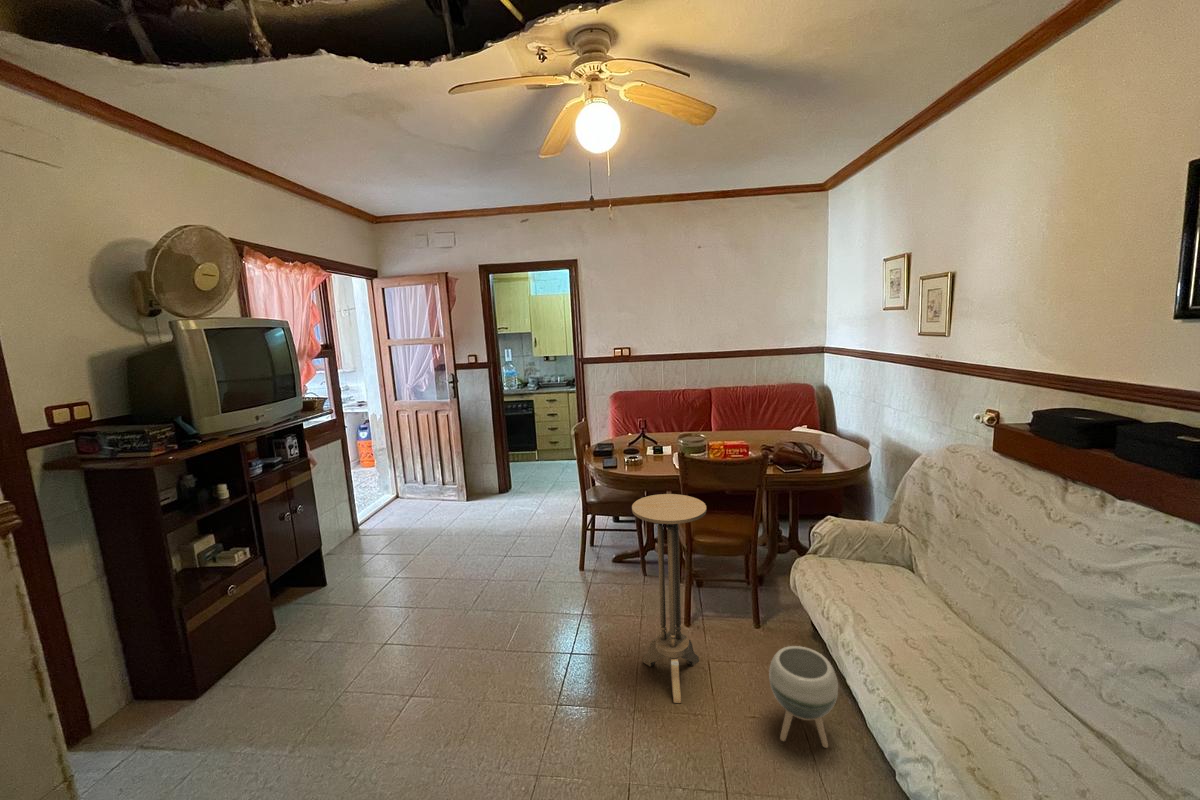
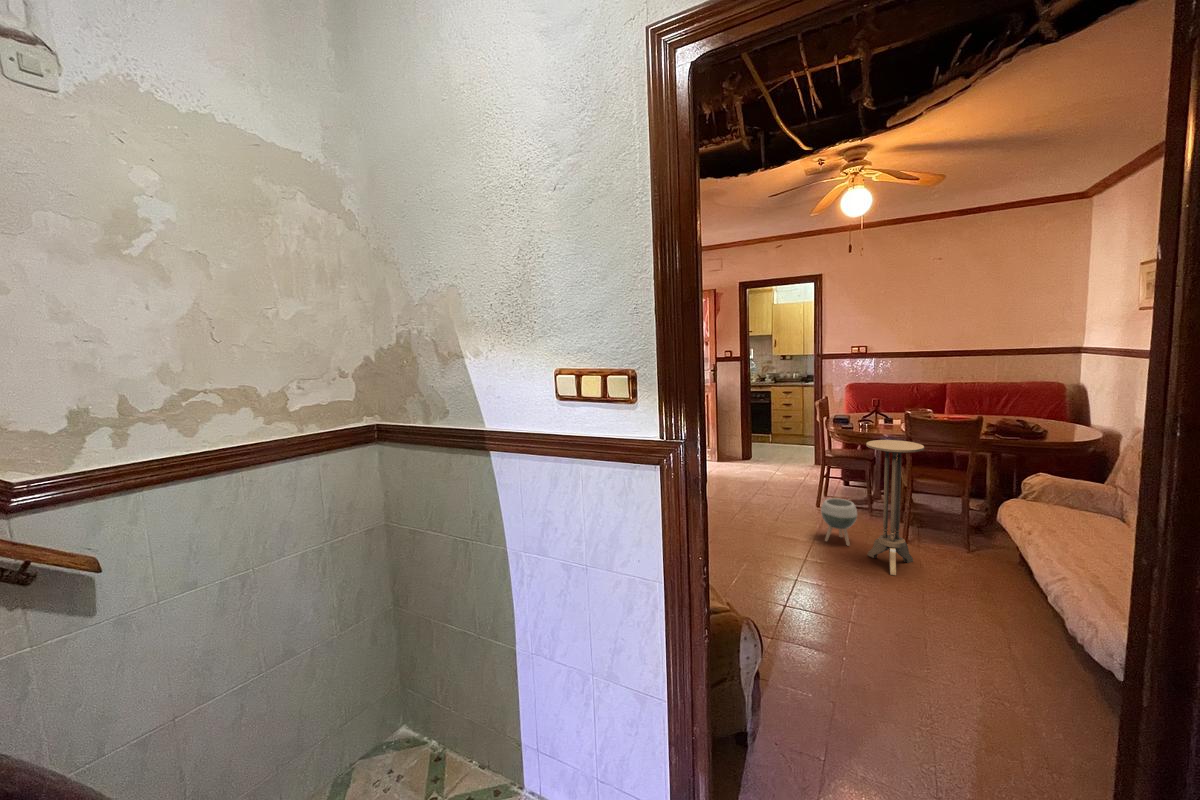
planter: present [769,646,838,748] -> present [821,498,857,546]

